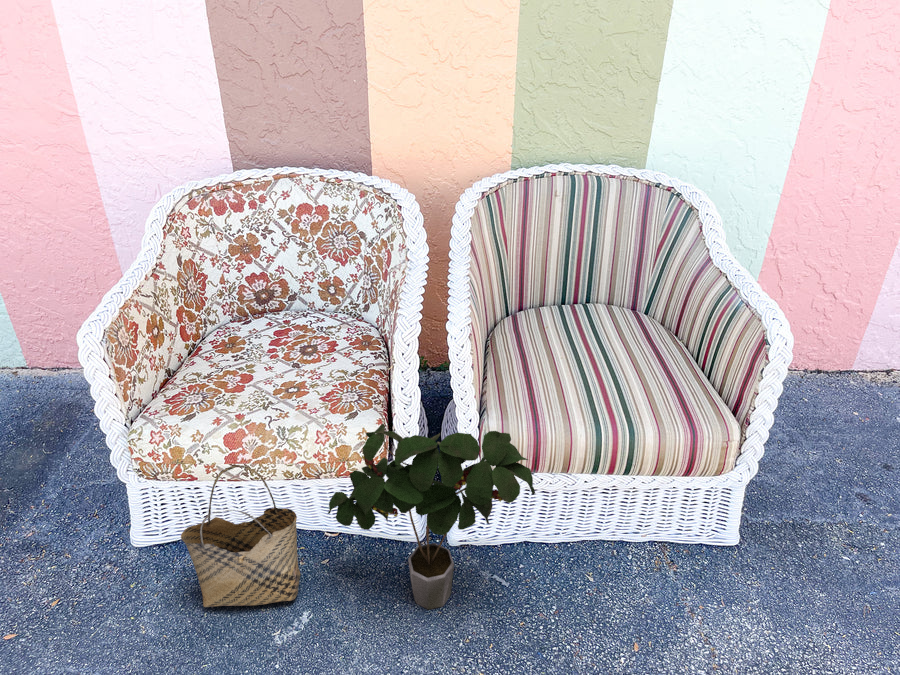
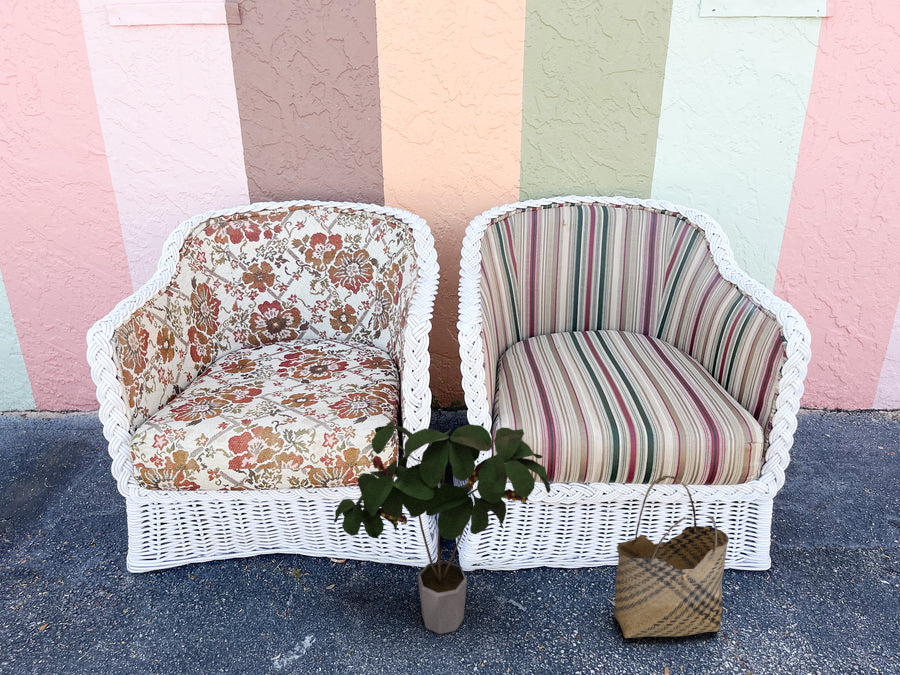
woven basket: present [181,465,301,607] -> present [613,476,729,638]

